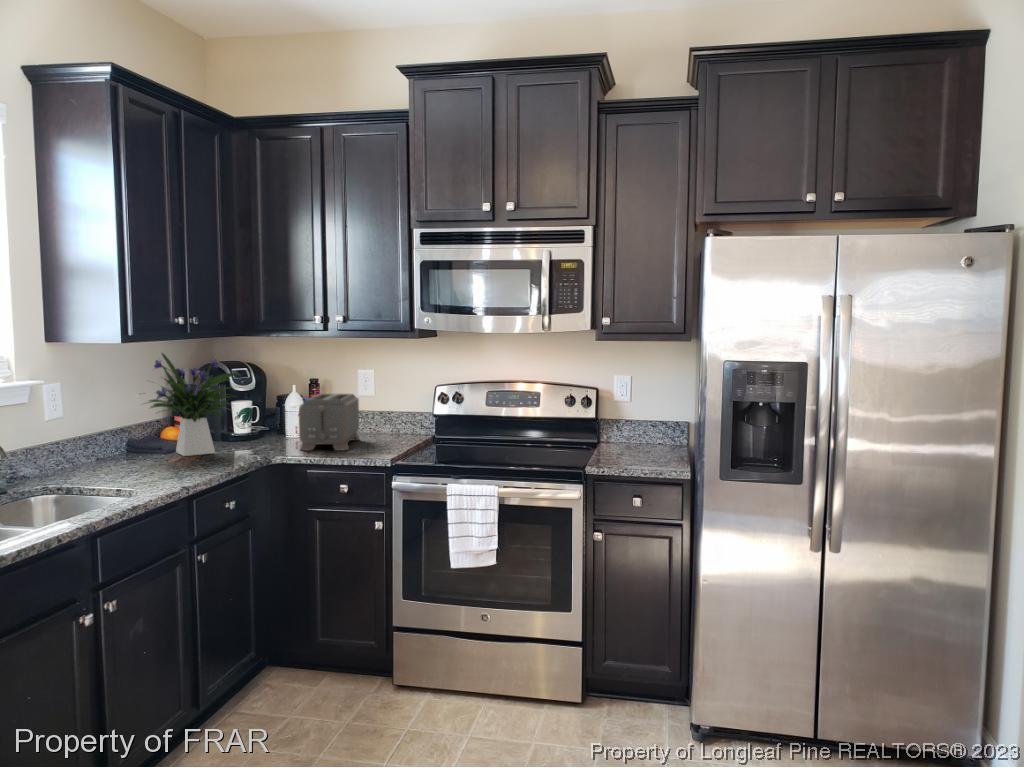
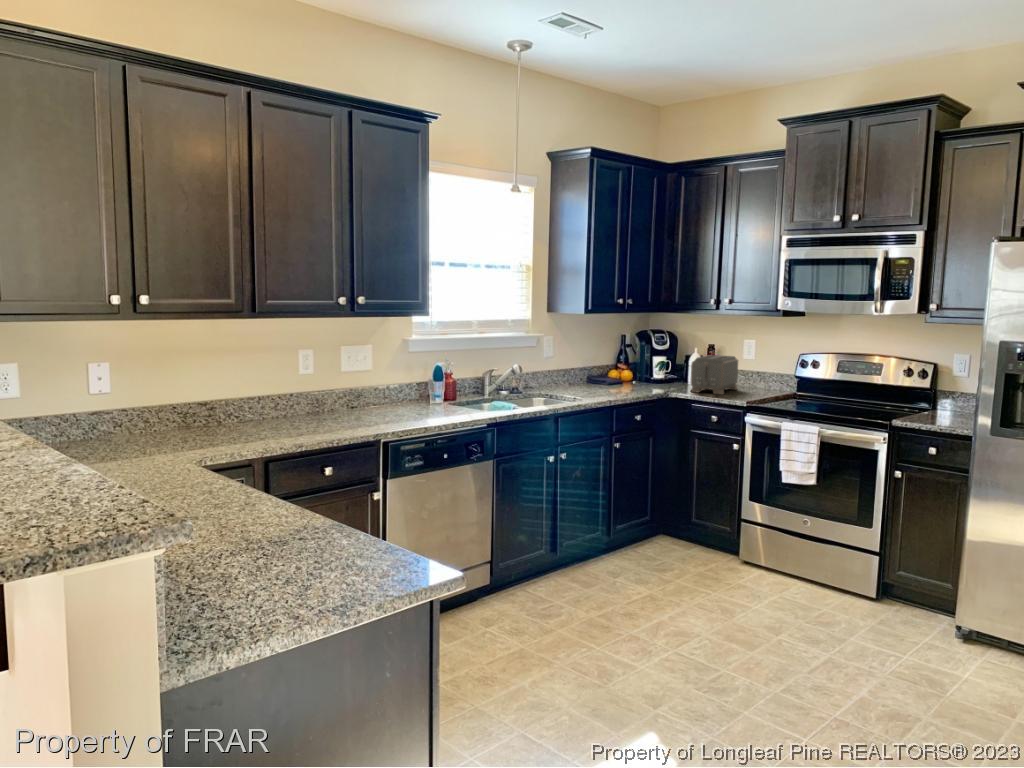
flower arrangement: present [148,353,237,456] -> none [593,322,656,389]

